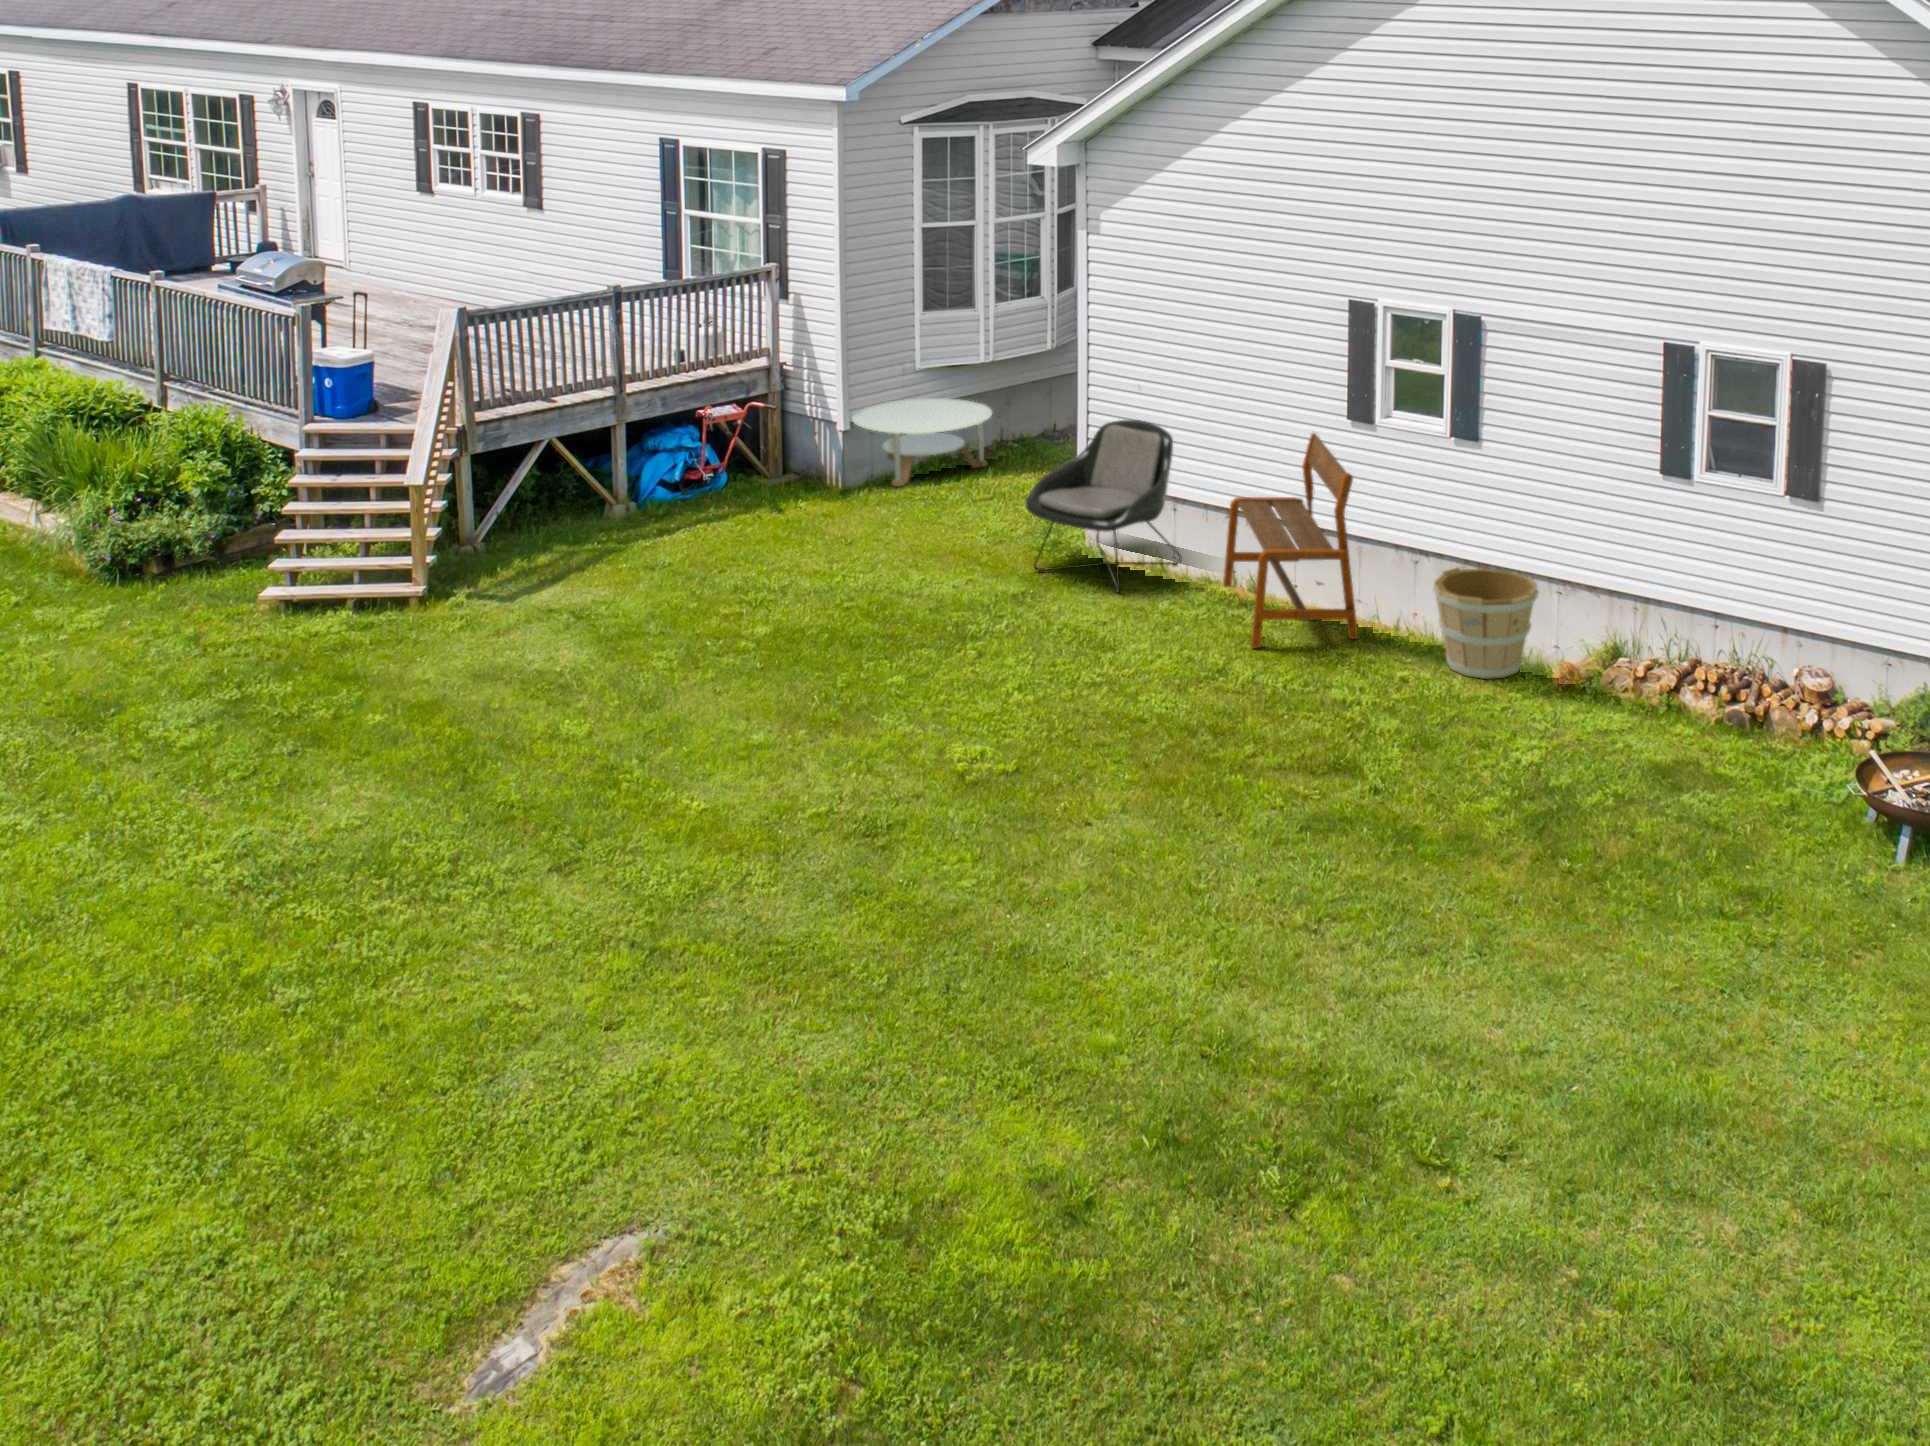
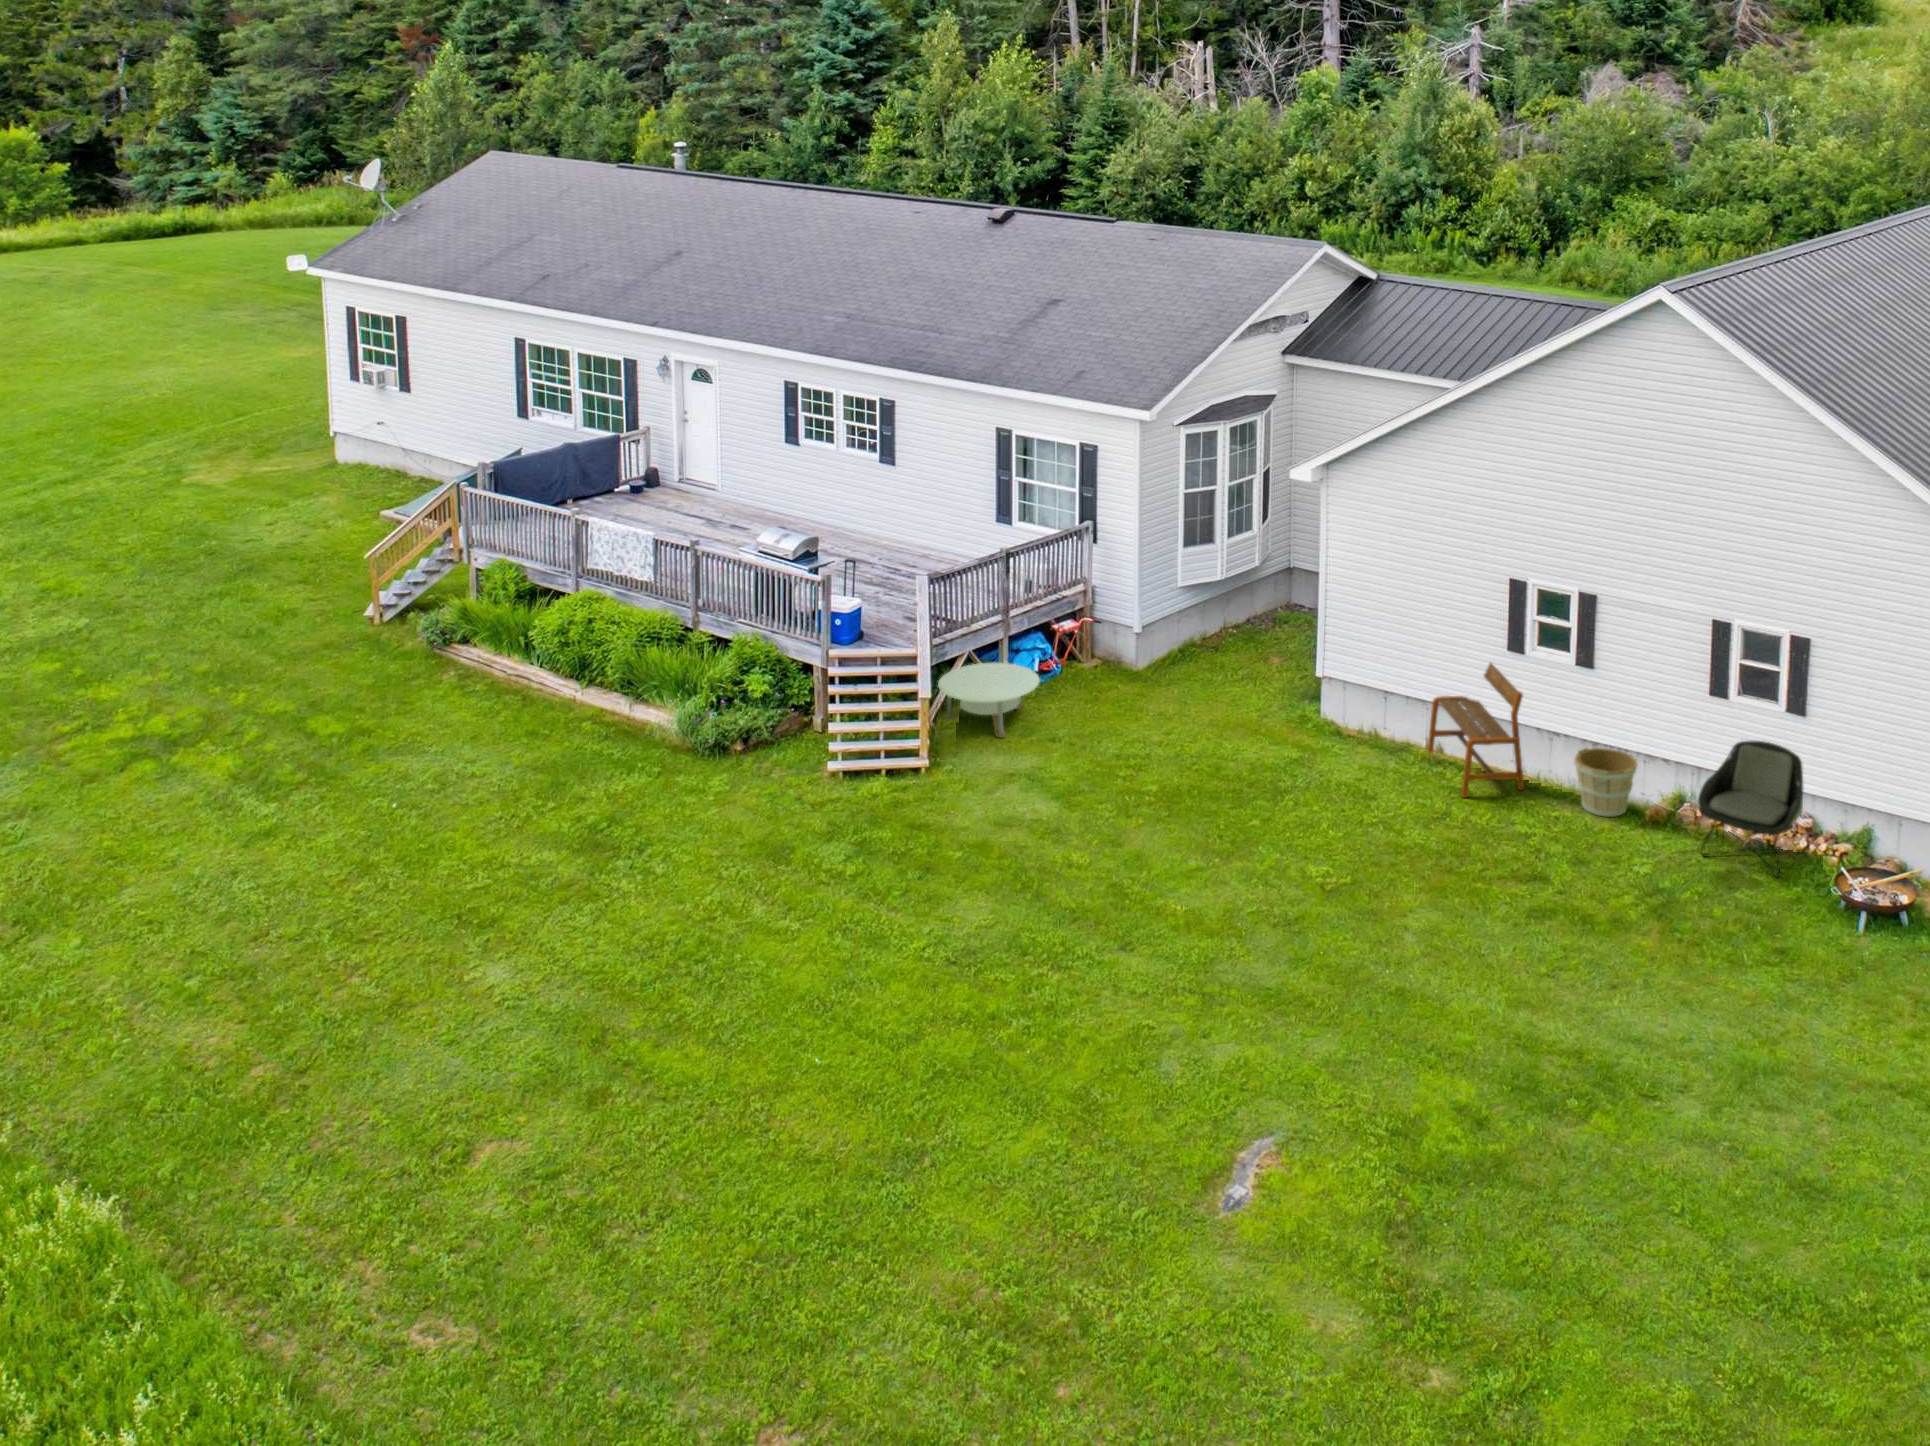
round table: present [852,398,992,487] -> present [938,663,1039,738]
lounge chair: present [1026,420,1182,592] -> present [1697,741,1803,877]

